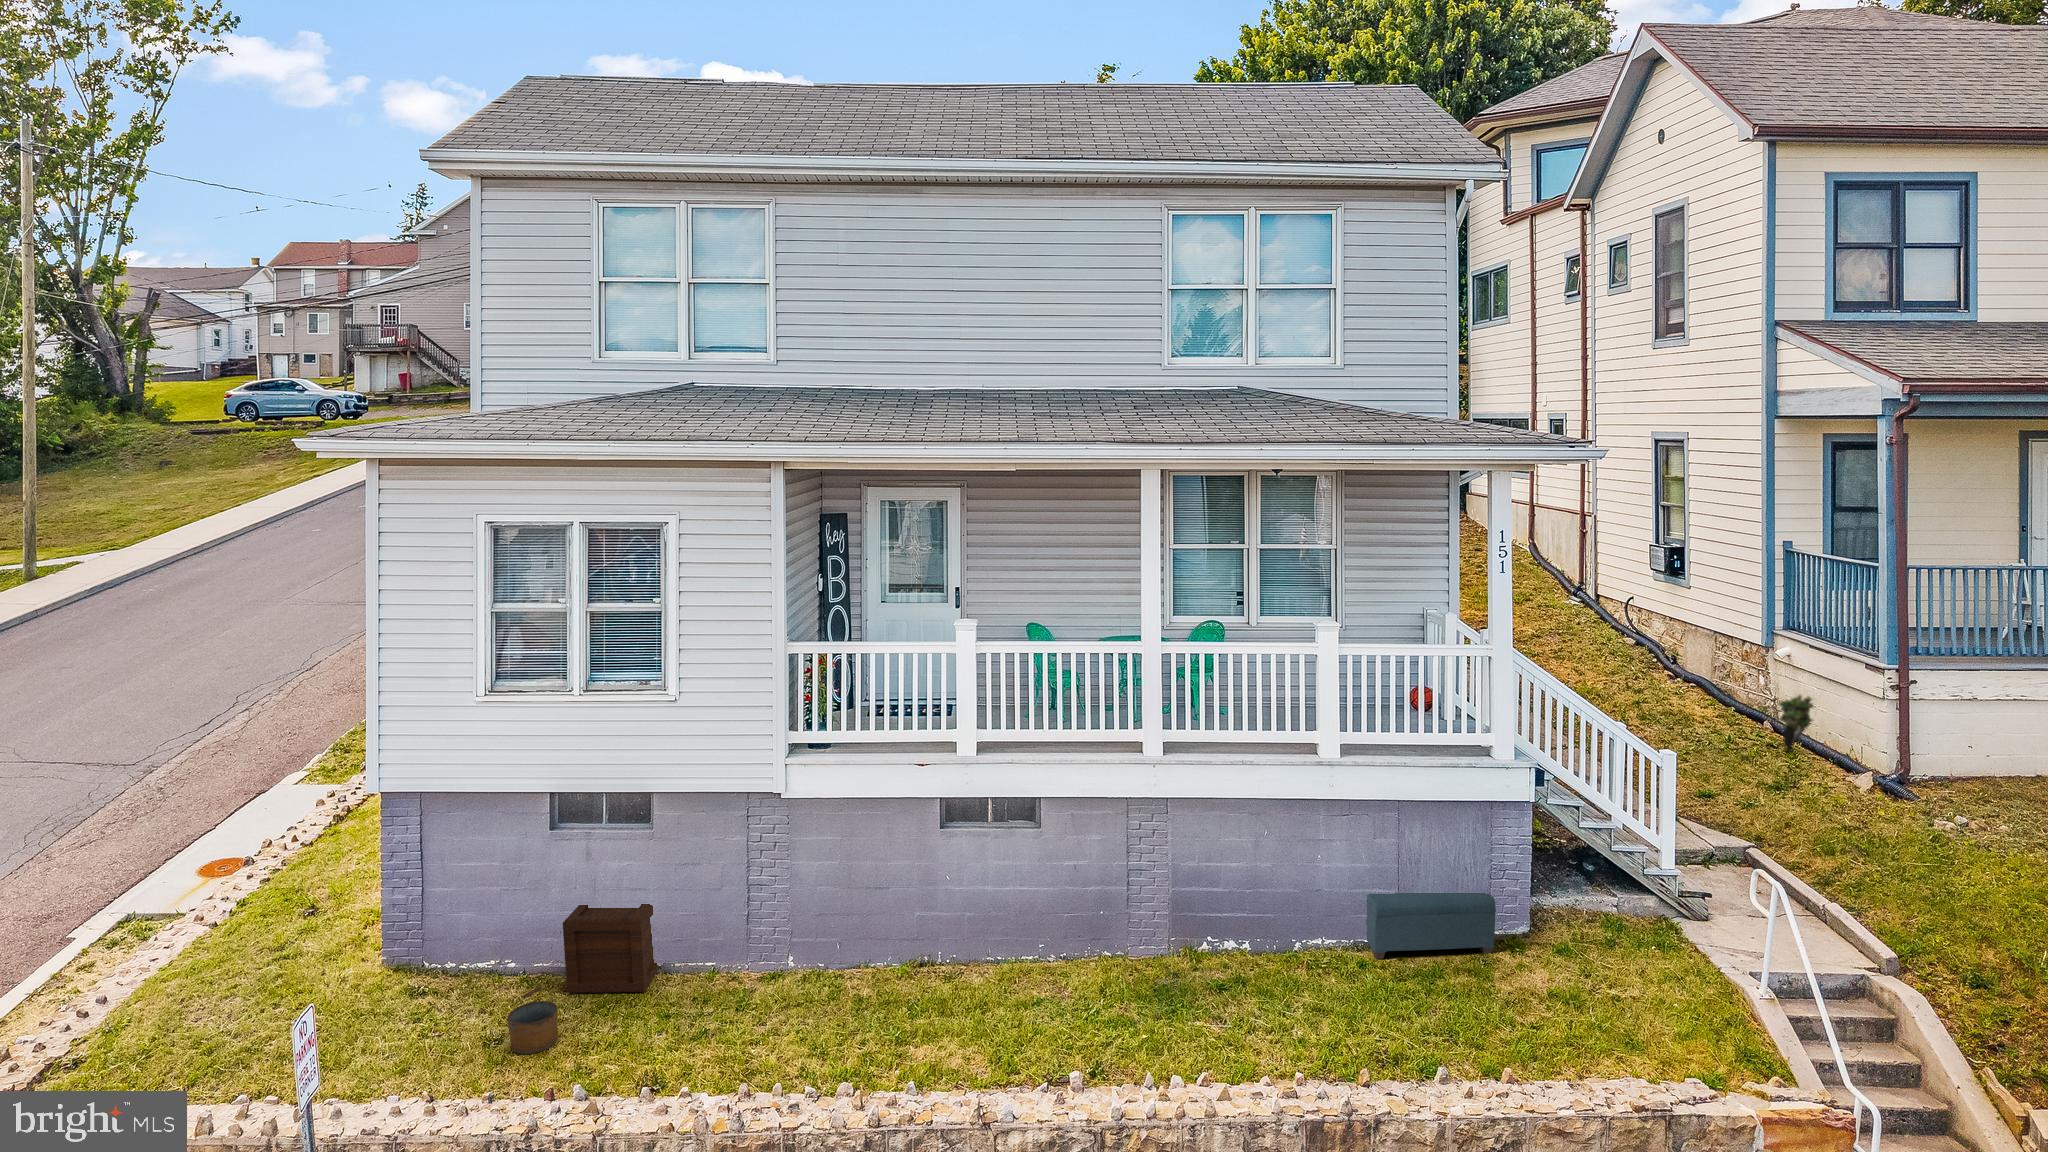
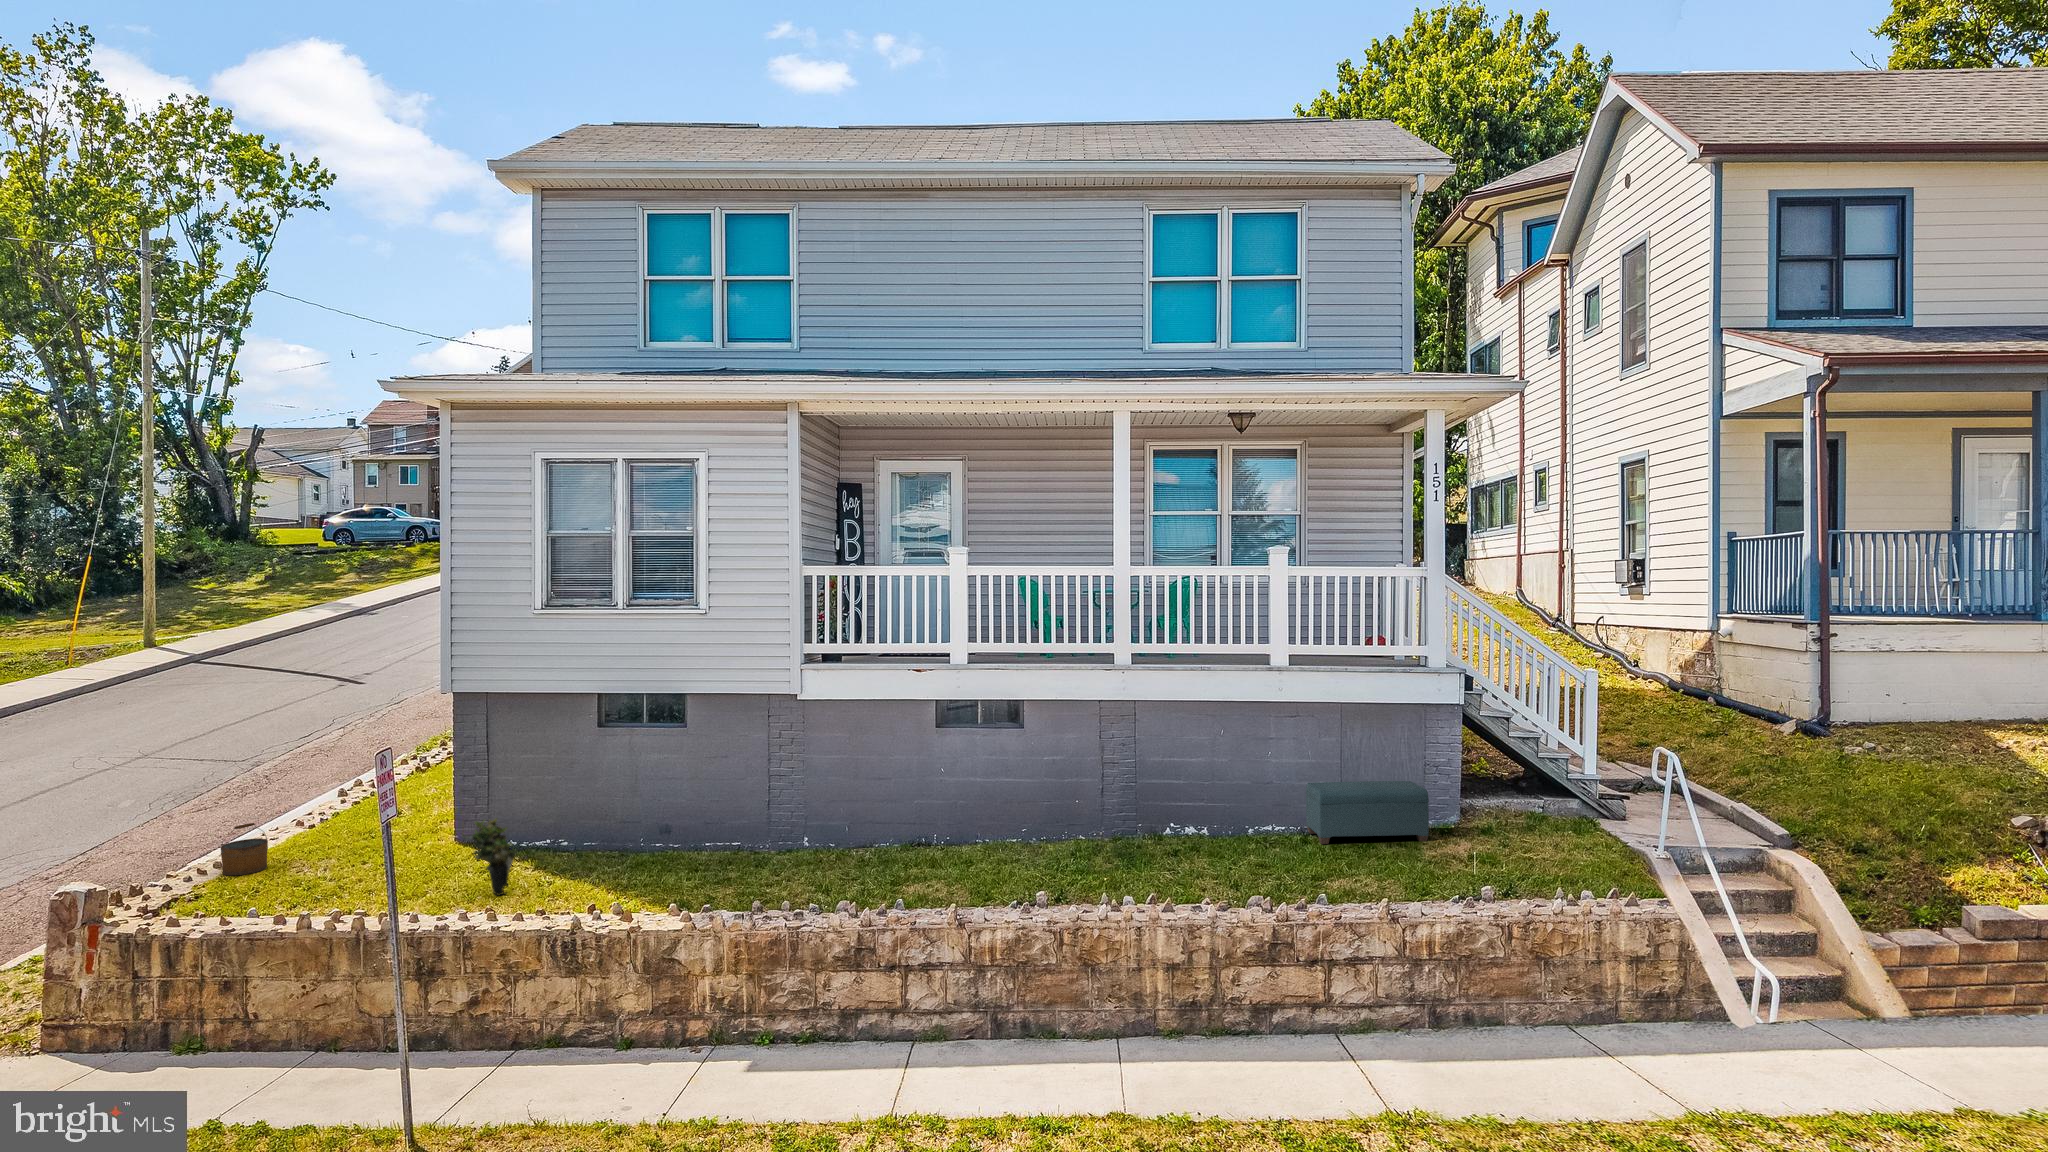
potted plant: present [1779,695,1814,751] -> present [470,819,516,896]
wooden crate: present [563,904,660,993] -> none [607,785,697,866]
bucket: present [507,987,558,1054] -> present [221,823,268,876]

